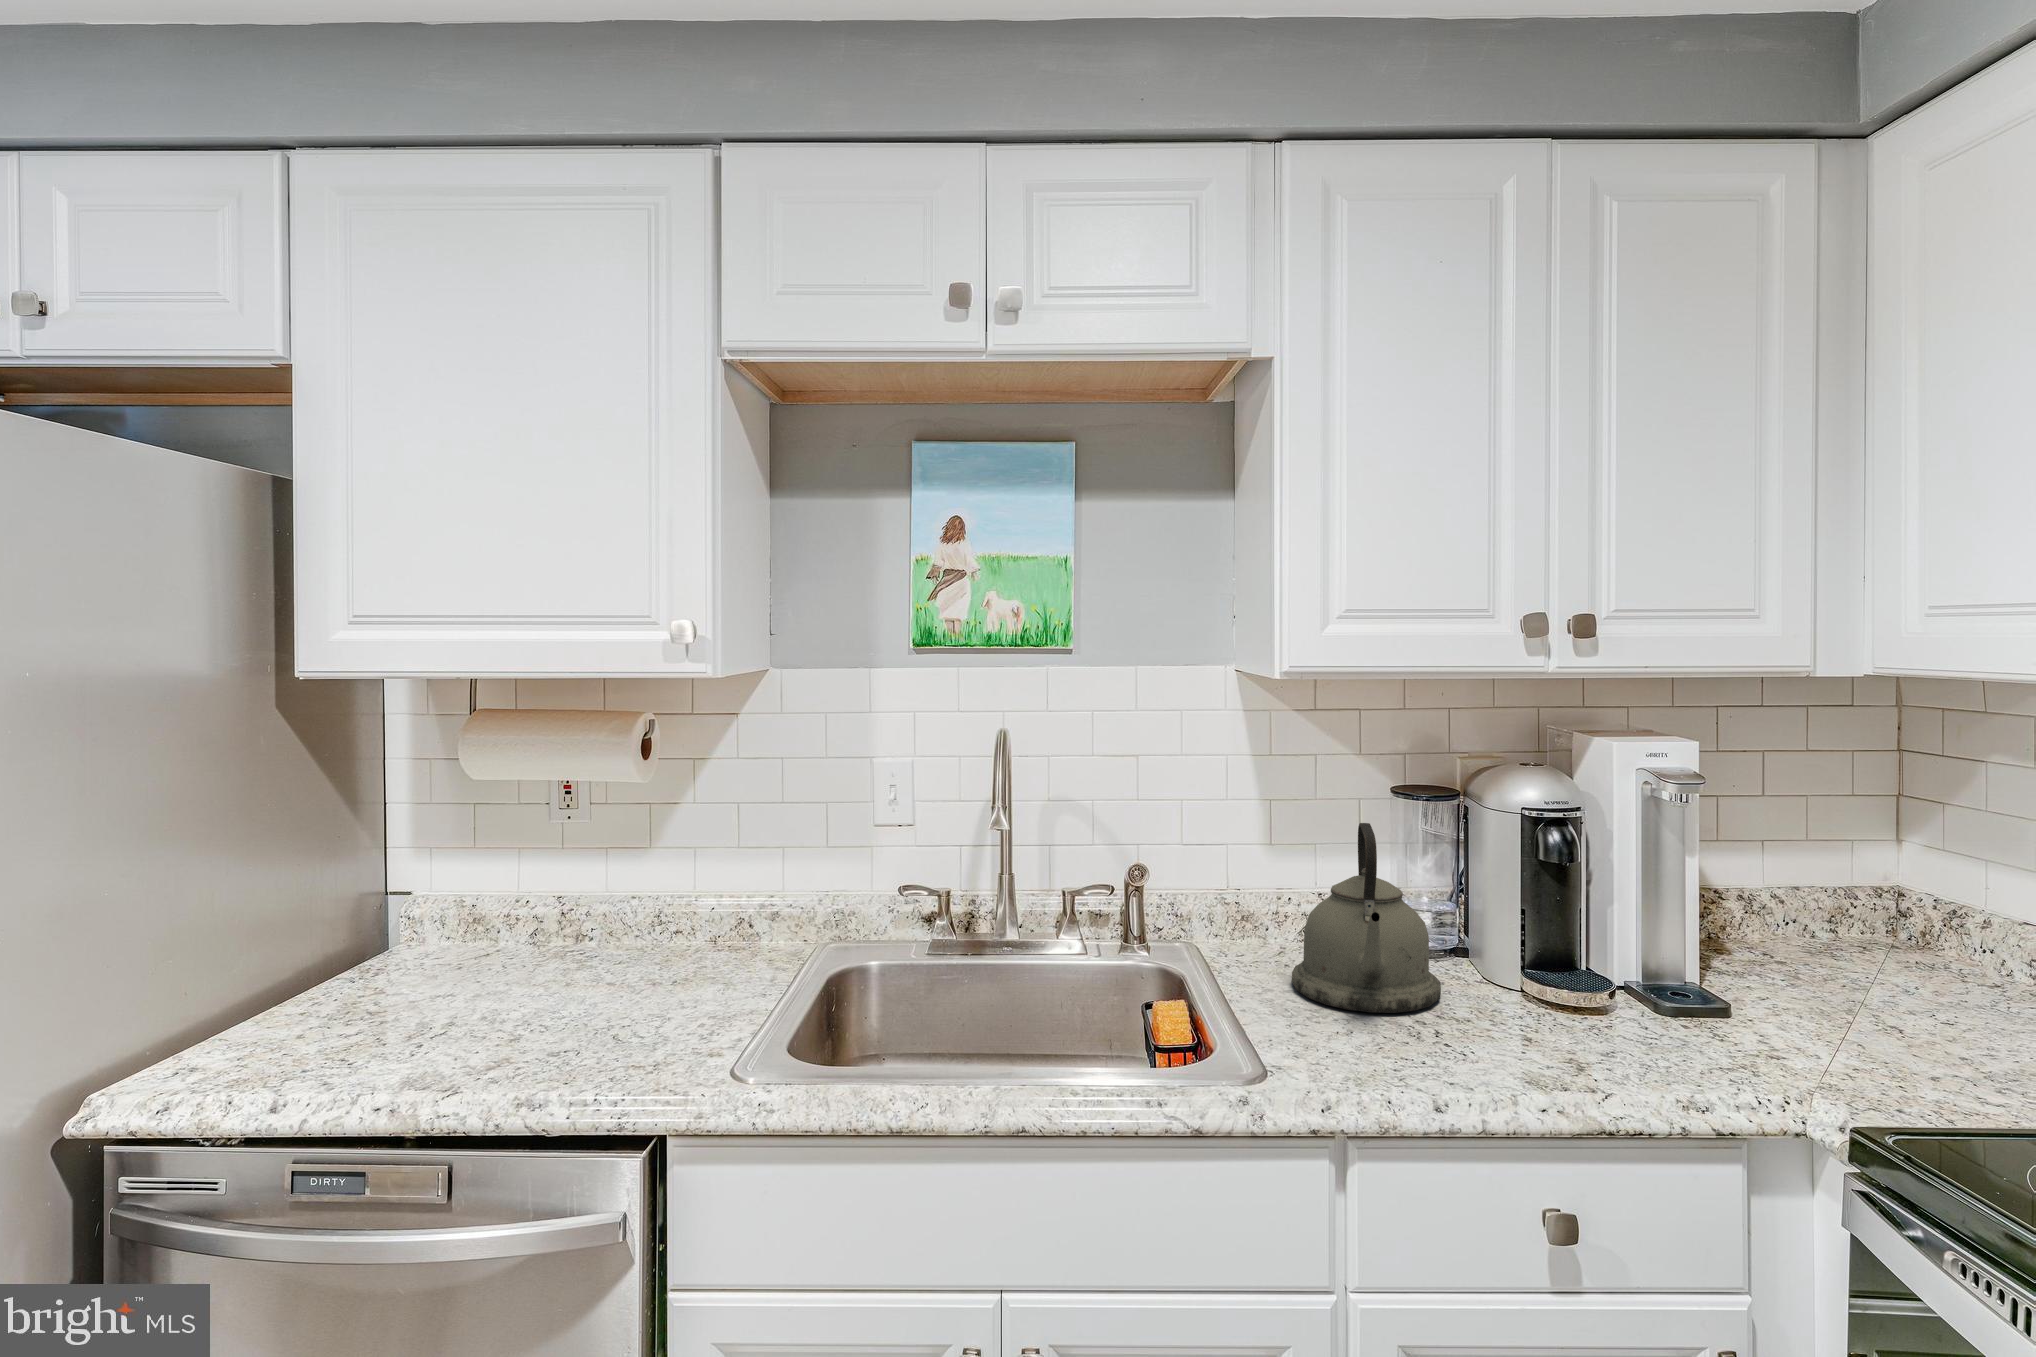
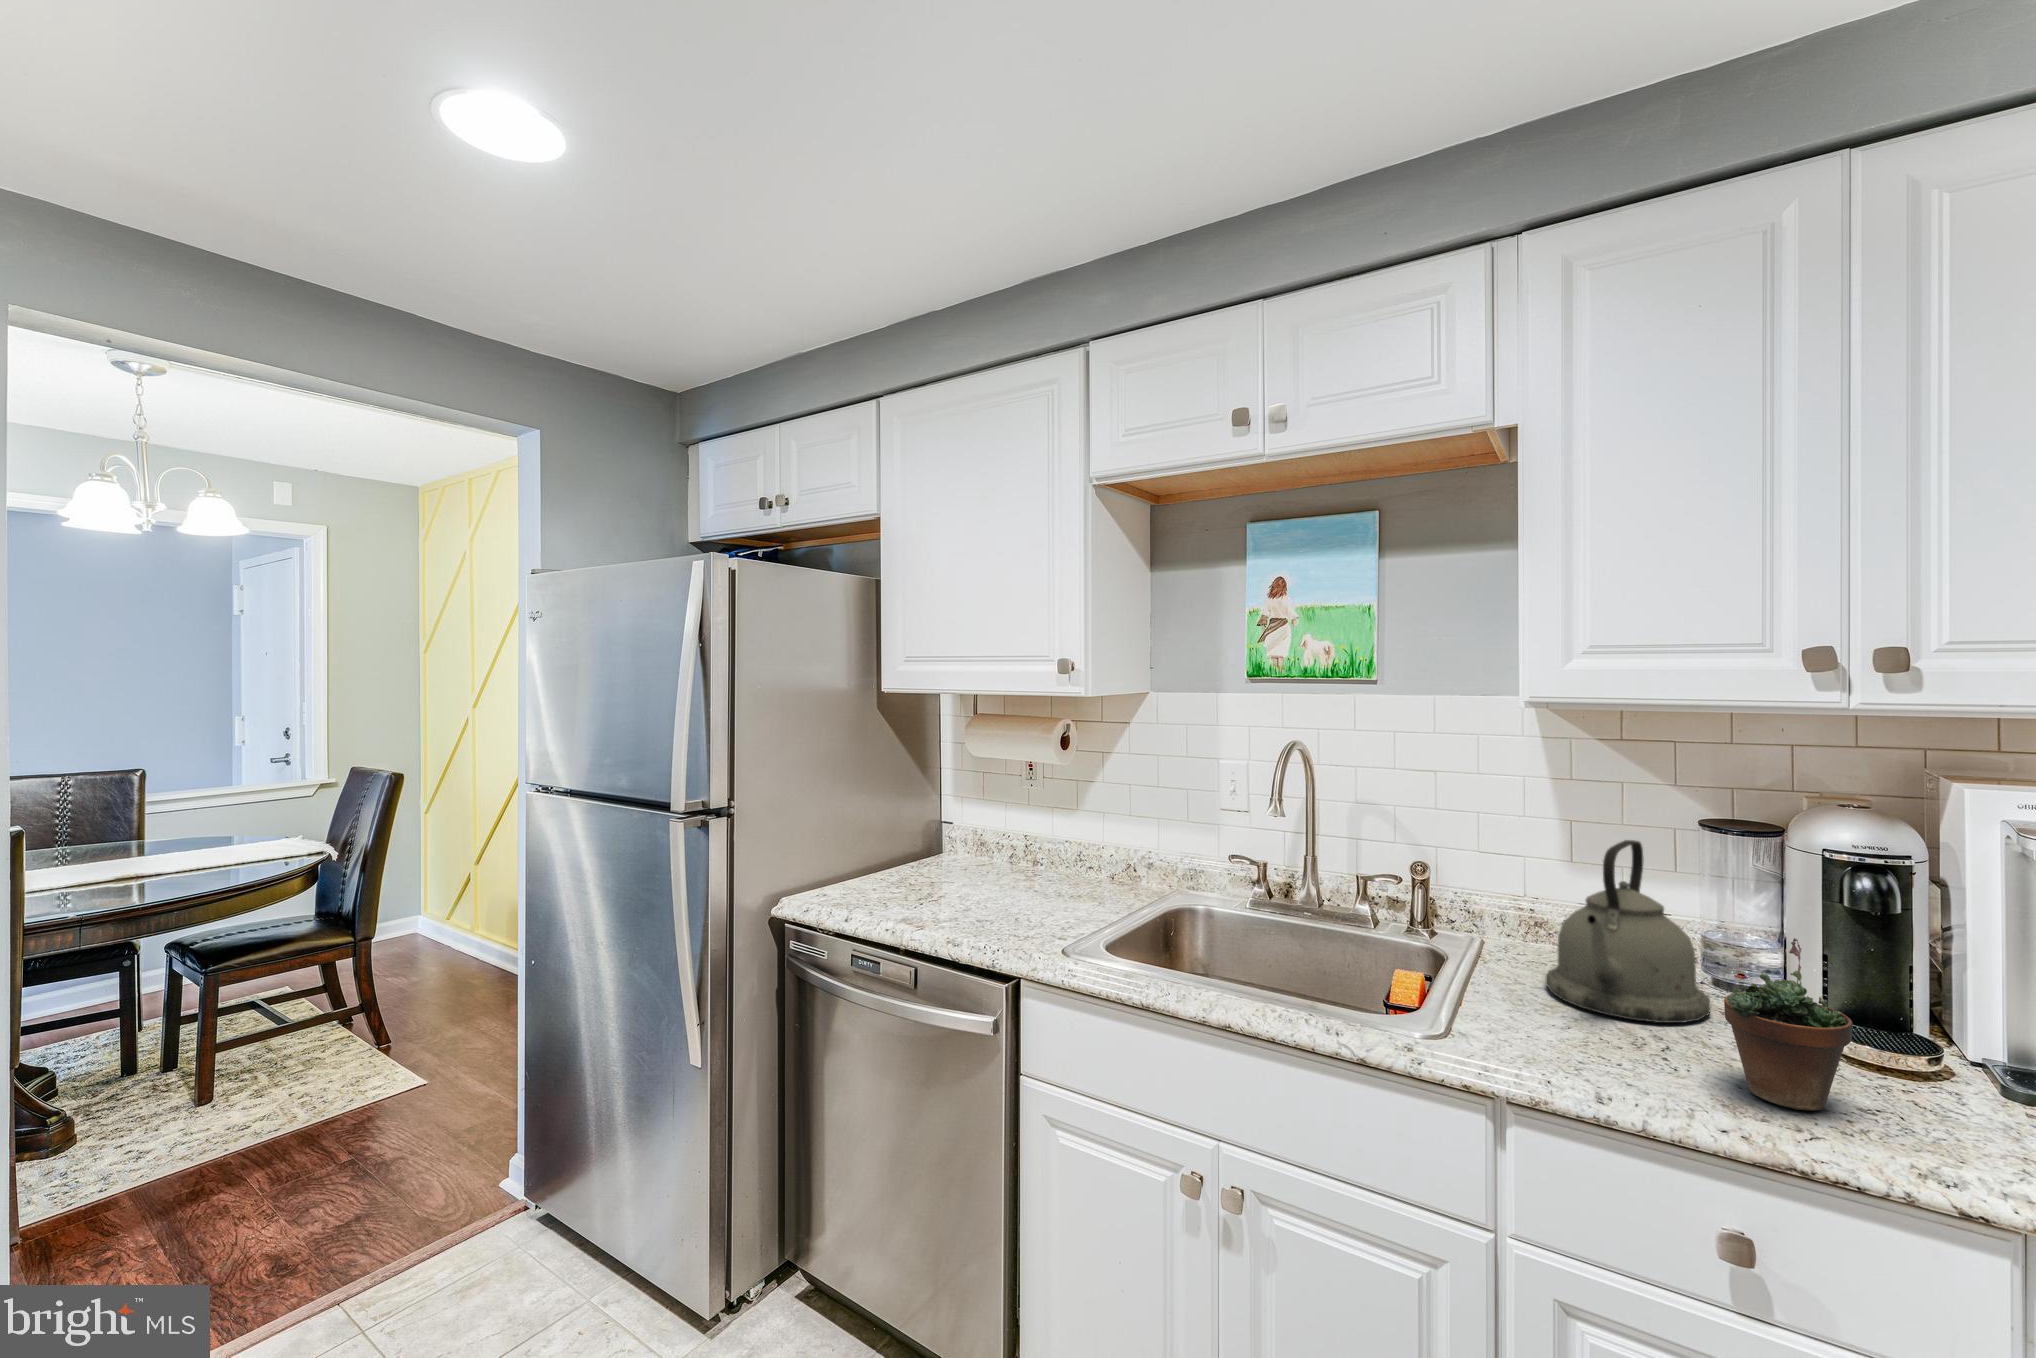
succulent plant: none [1512,915,1617,1078] -> present [1724,938,1853,1111]

